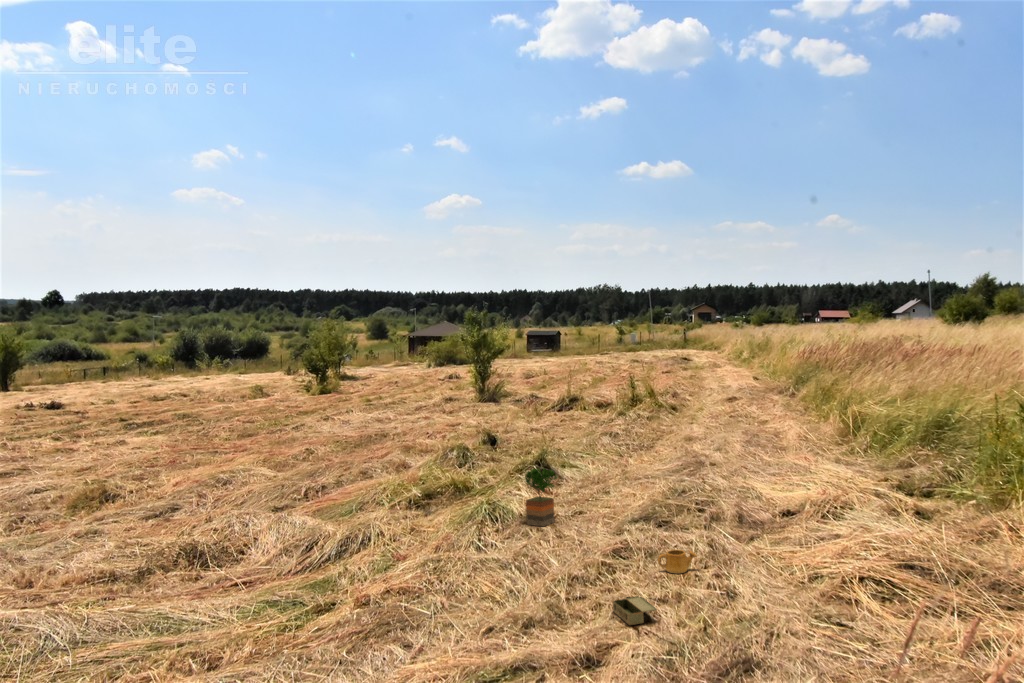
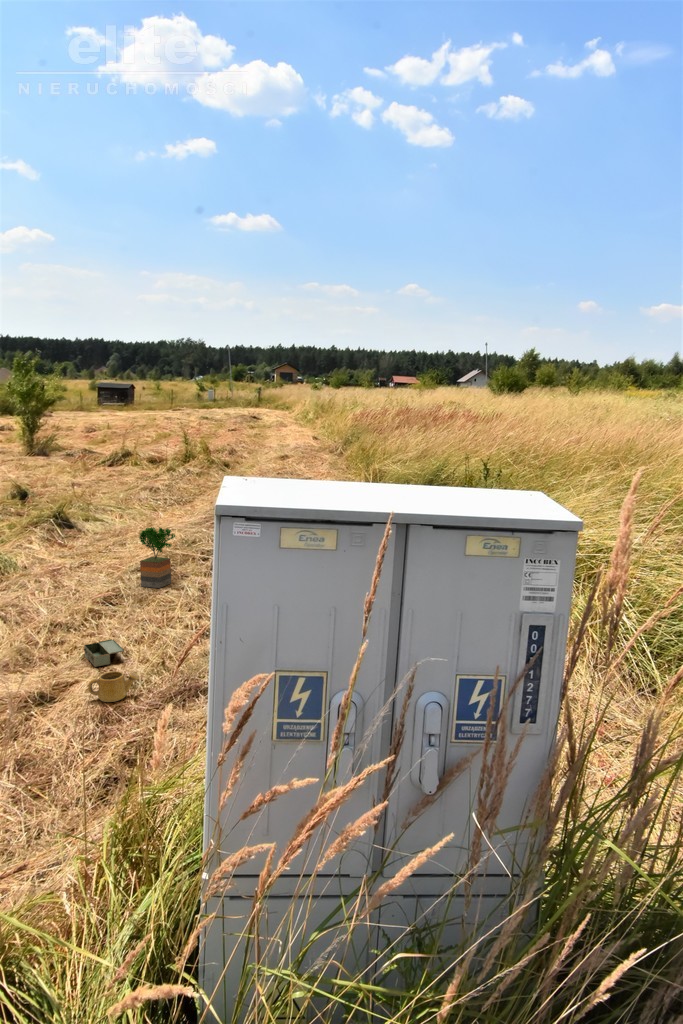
potted tree: present [525,468,558,526] -> present [139,527,175,588]
watering can: present [658,550,697,573] -> present [88,671,139,702]

